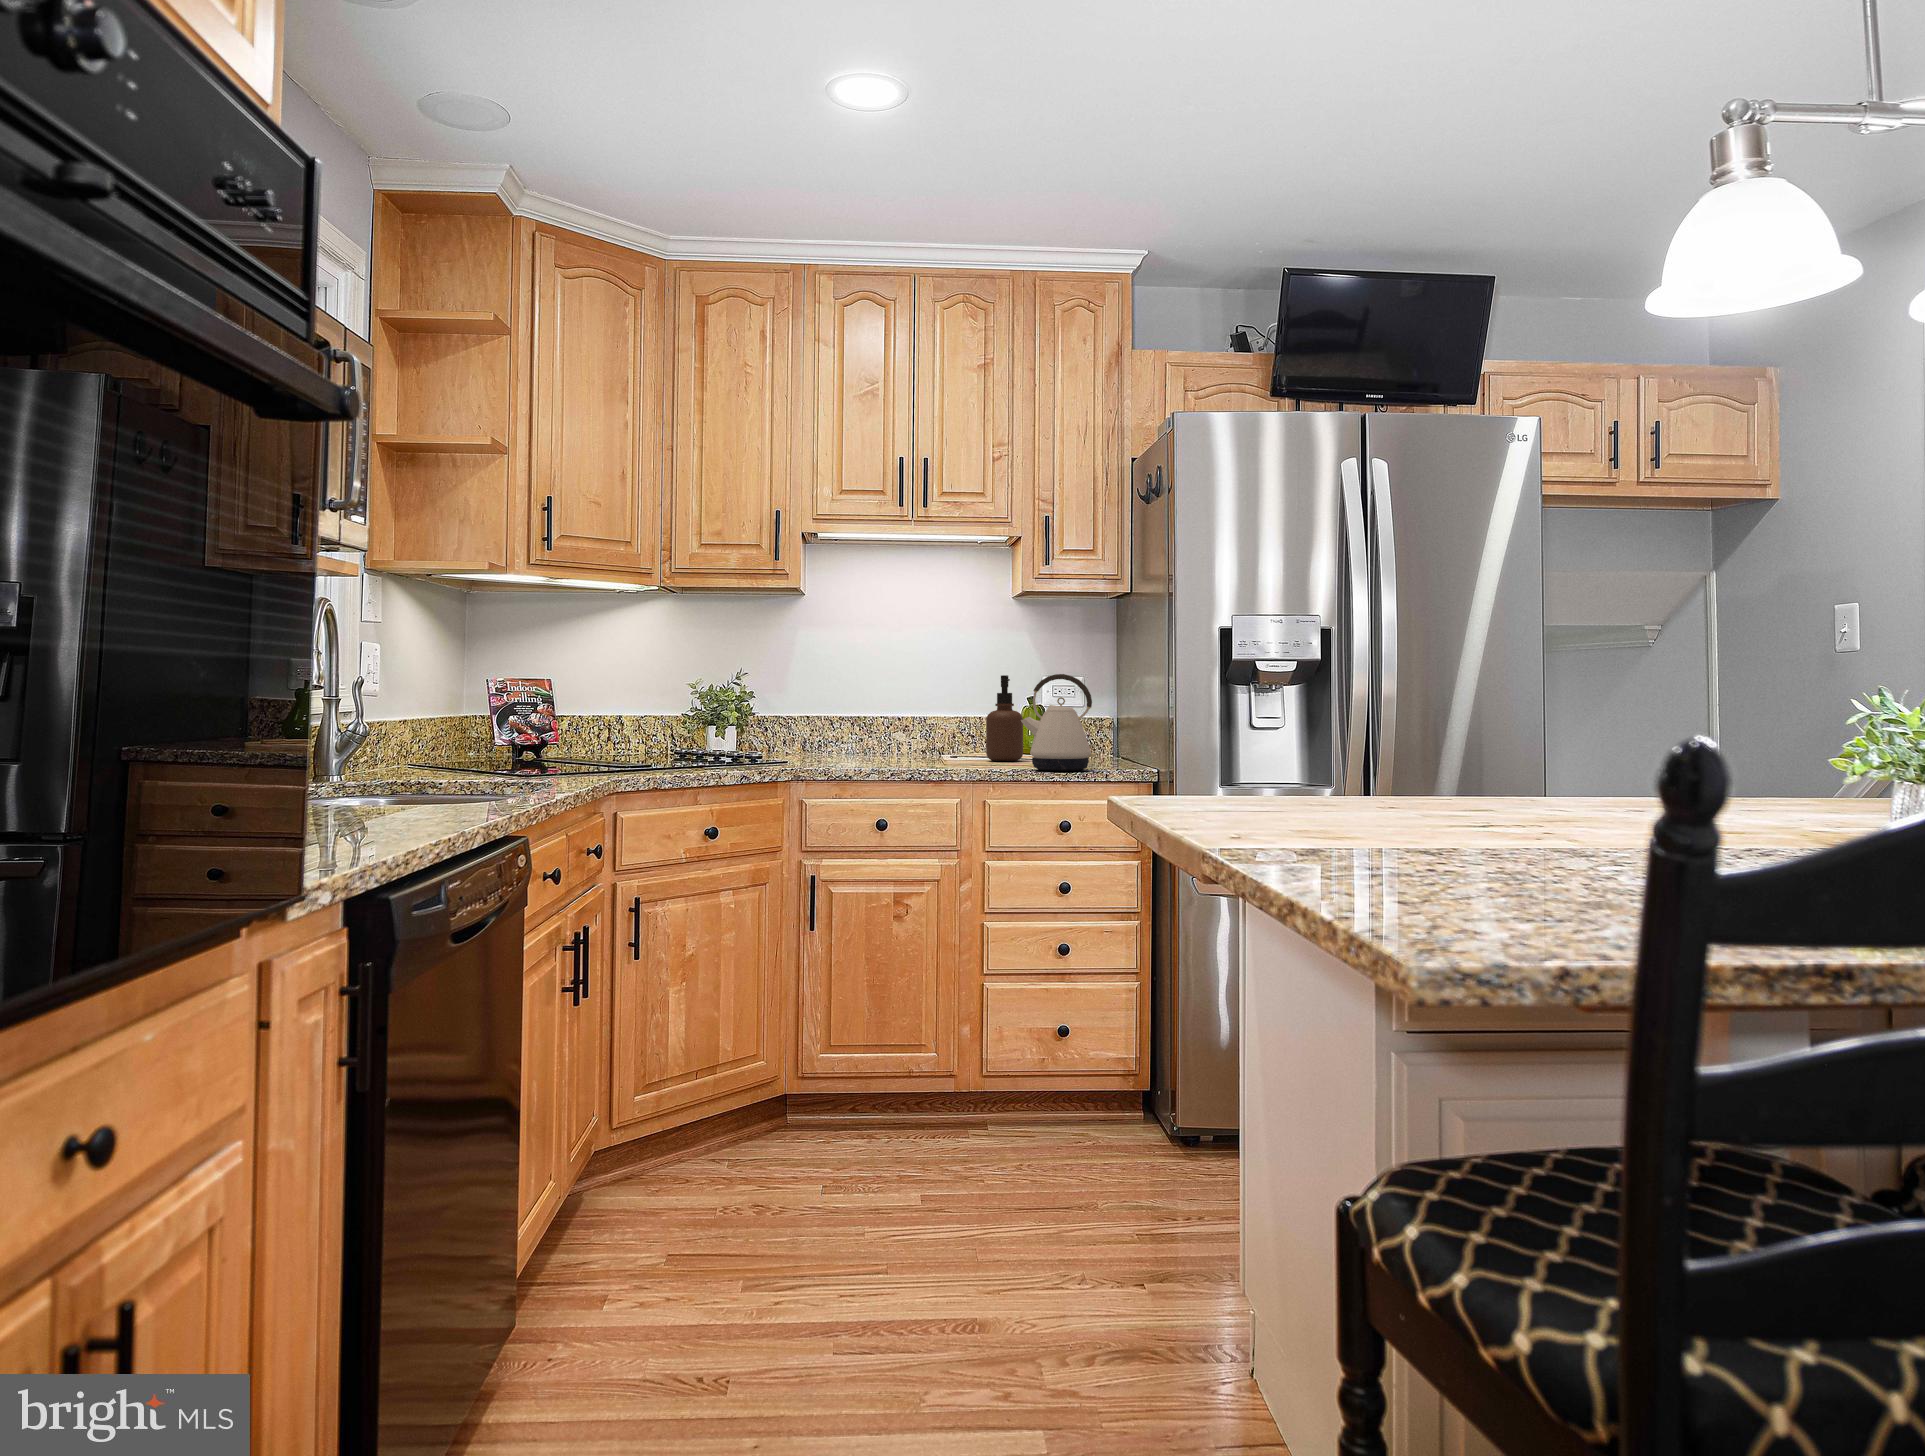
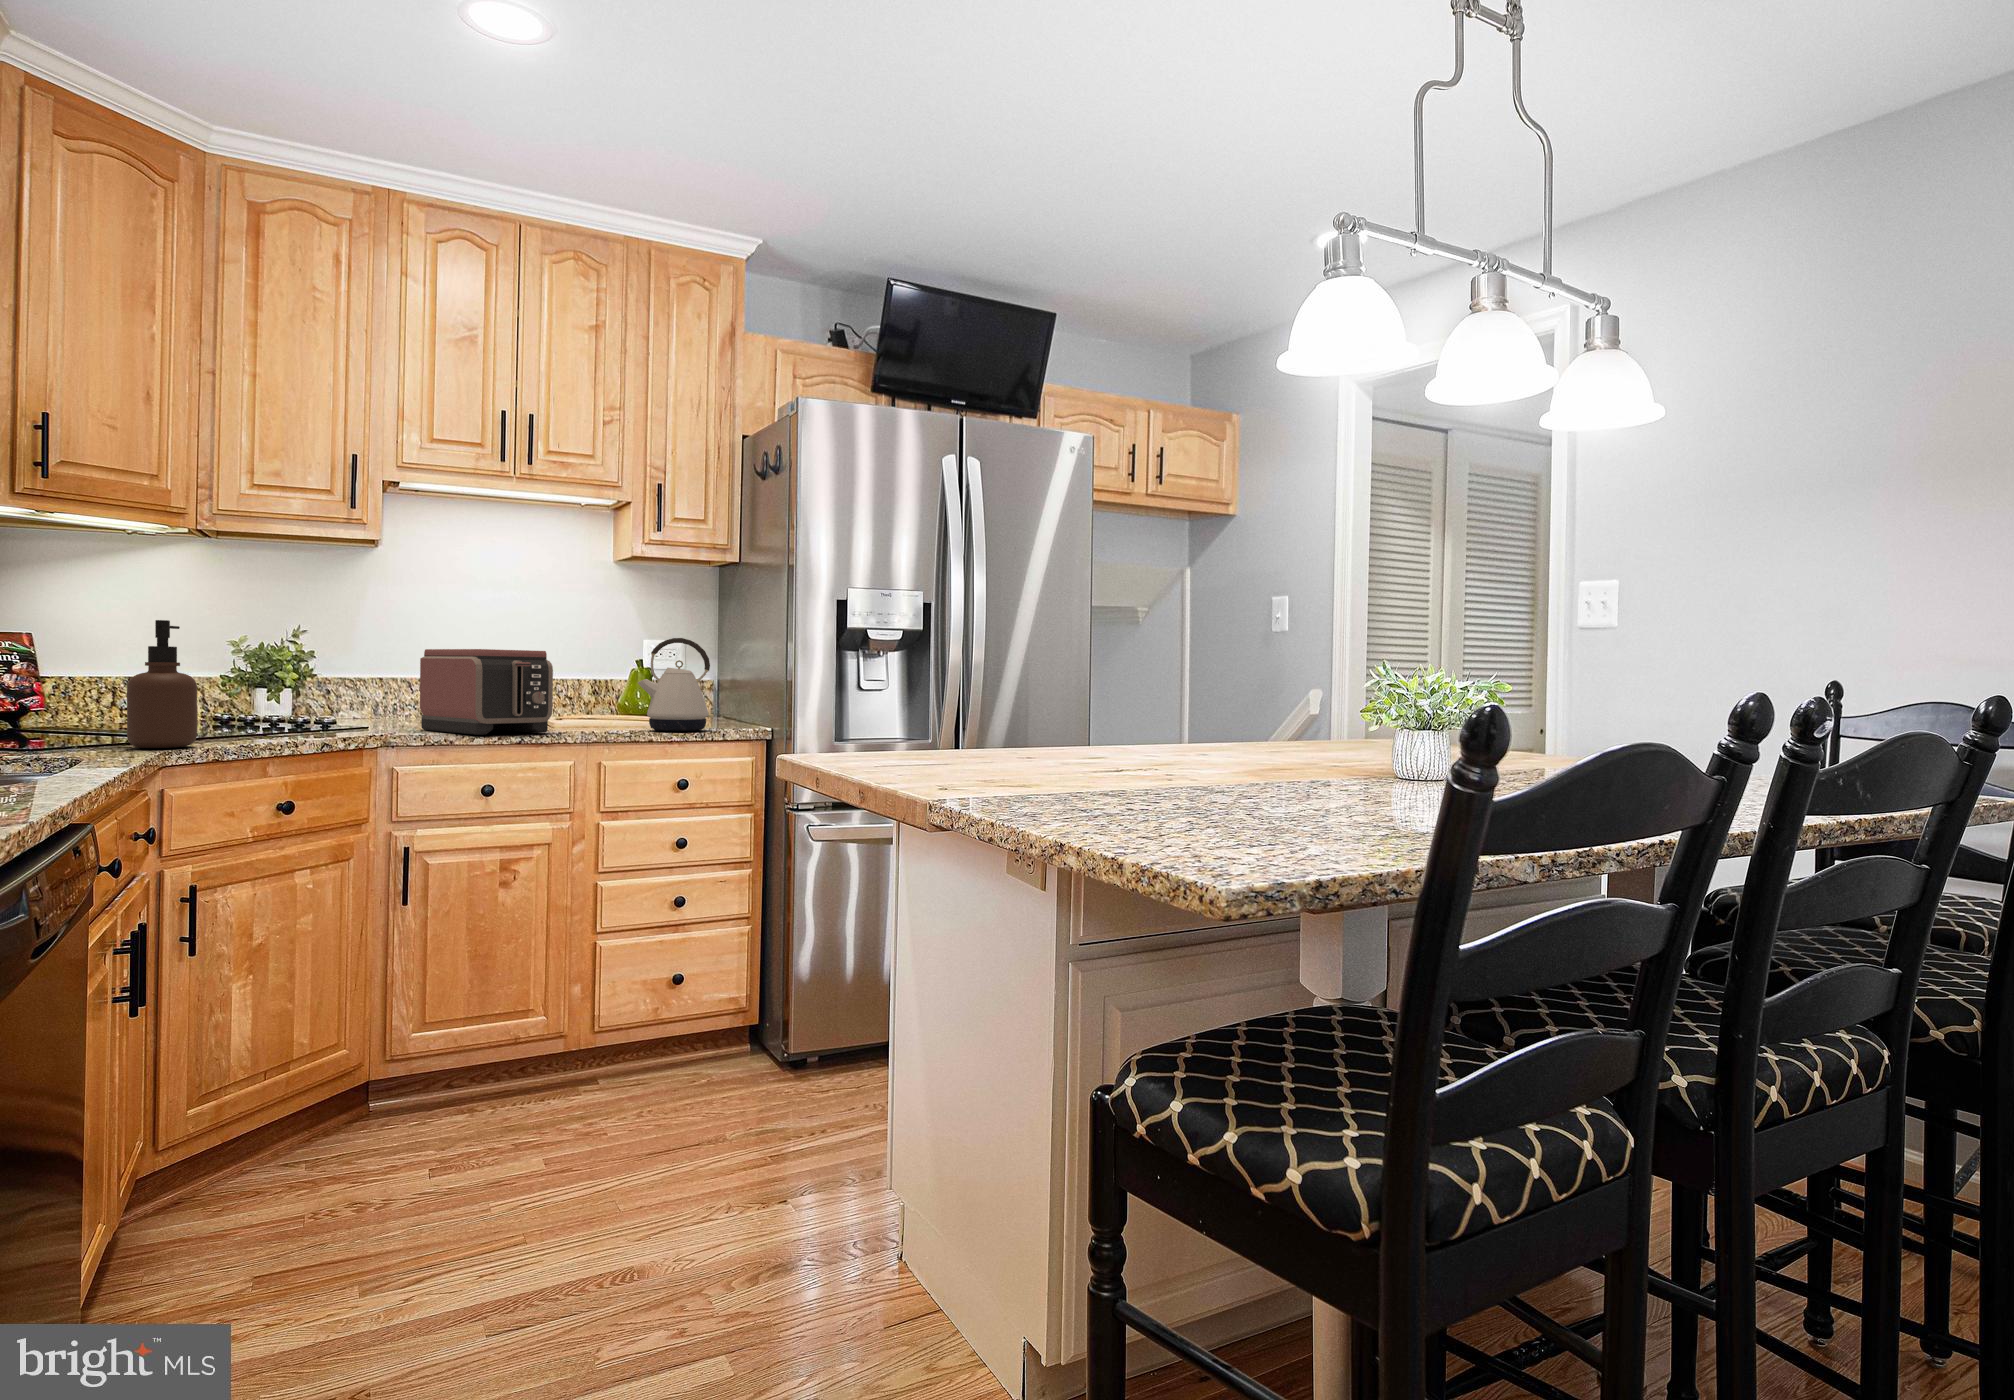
soap dispenser: present [986,675,1023,761] -> present [127,620,197,748]
toaster: none [828,690,939,772] -> present [420,649,553,735]

